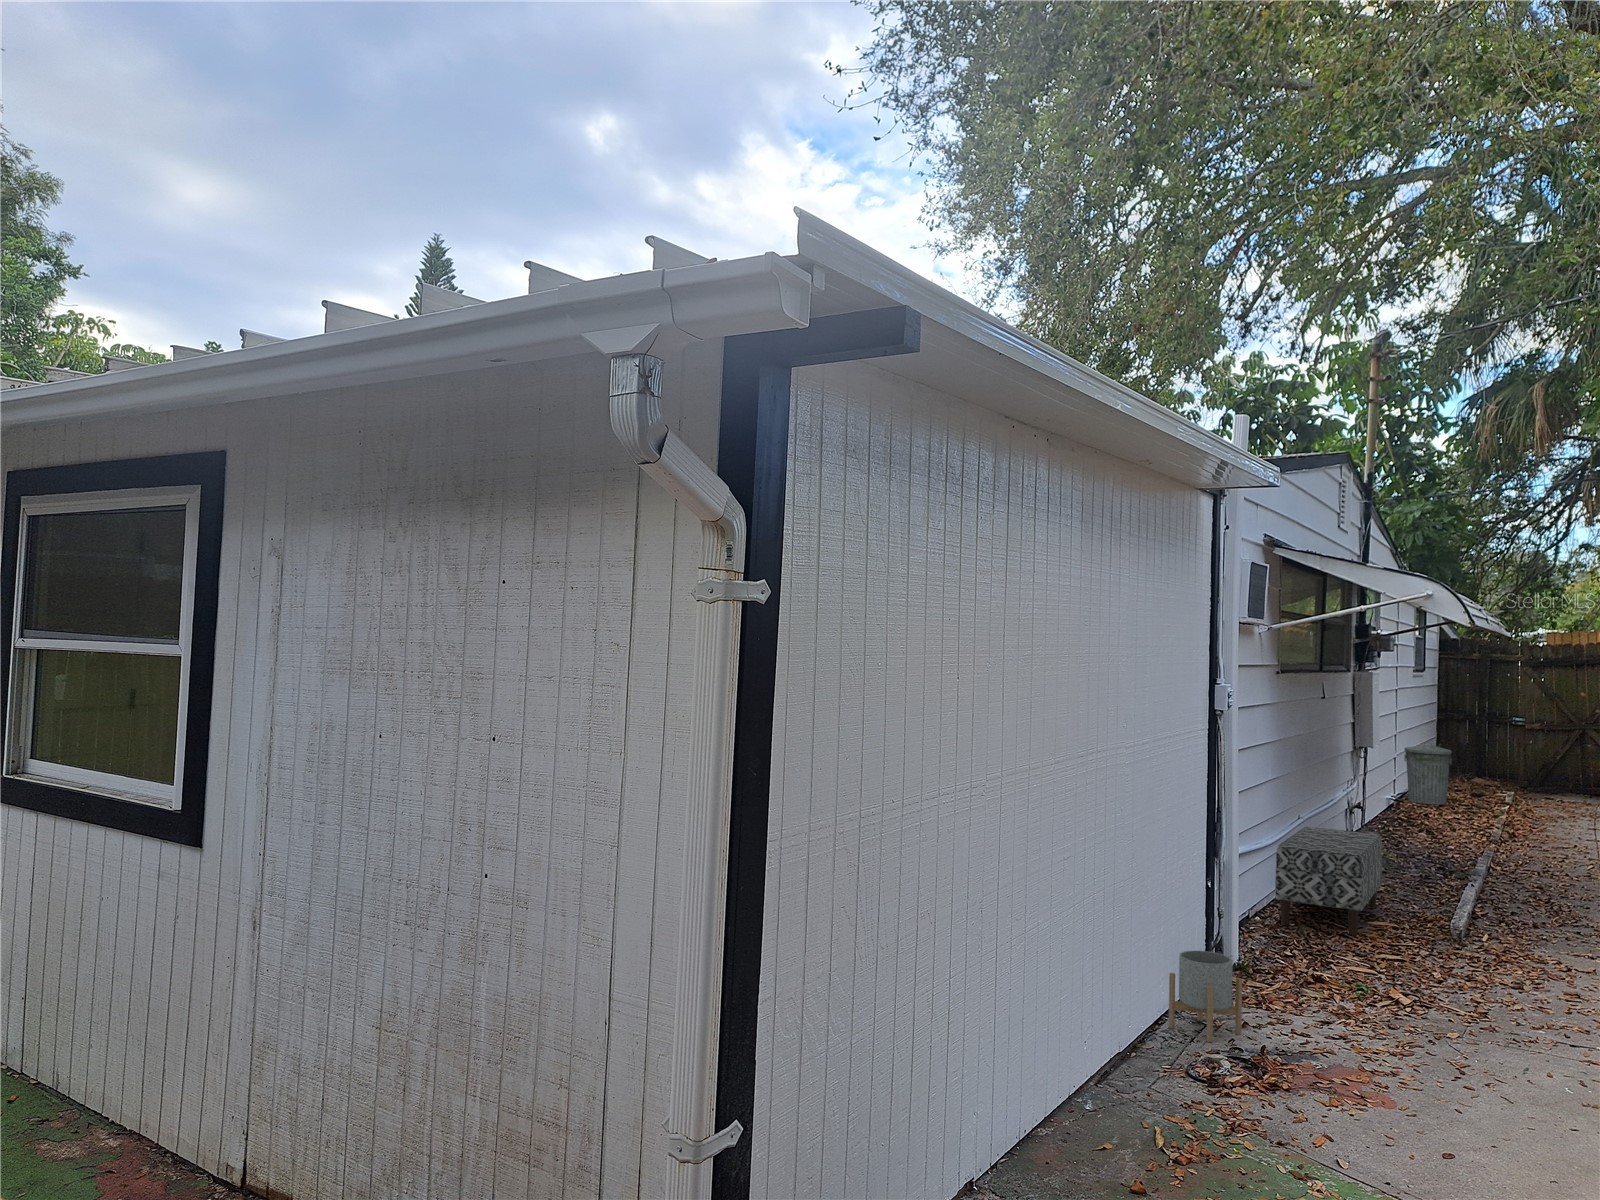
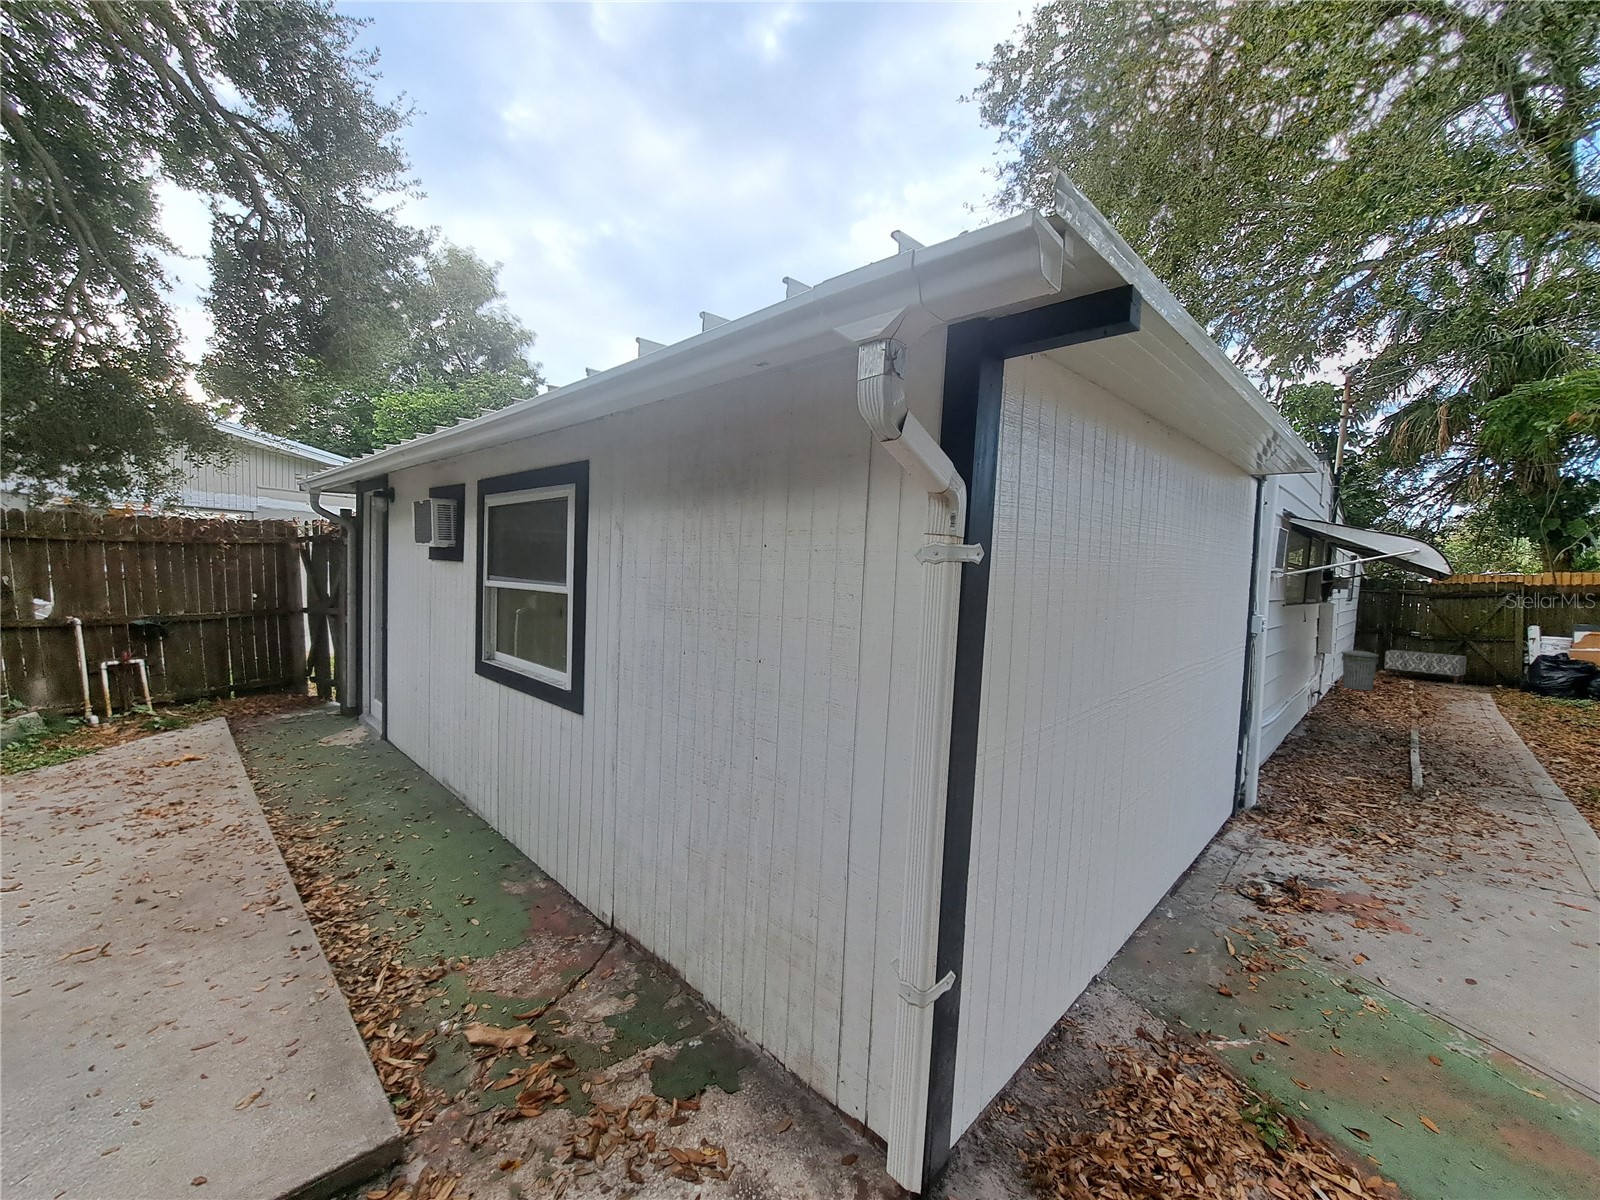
bench: present [1275,827,1382,935] -> present [1385,650,1467,684]
planter: present [1169,951,1242,1042] -> none [1214,800,1273,866]

